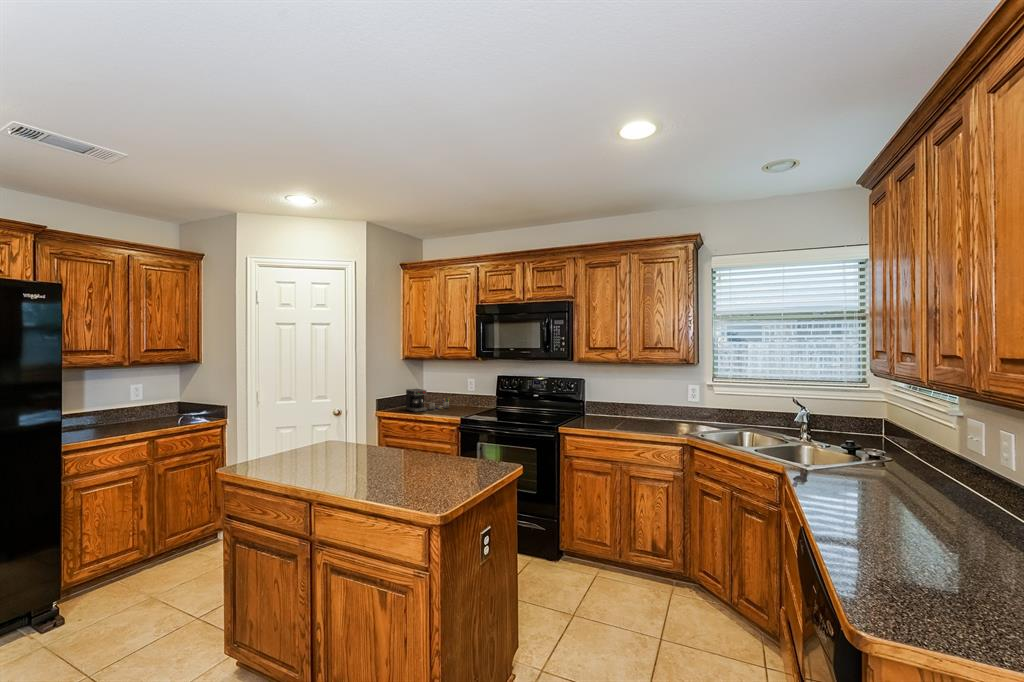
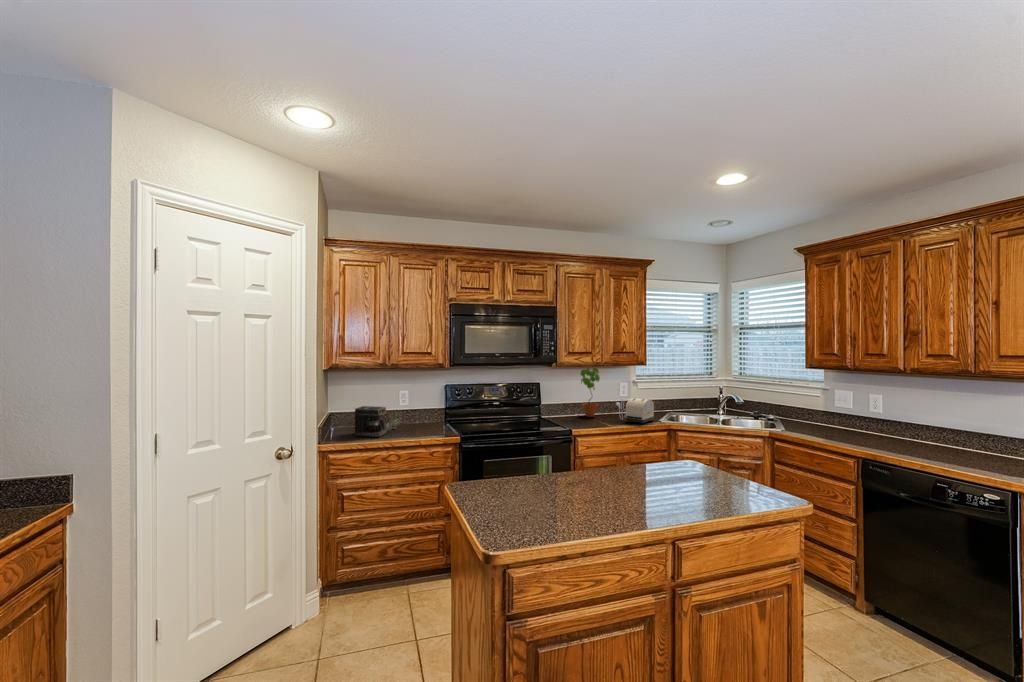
potted plant: none [614,365,639,420] -> present [581,368,600,417]
toaster: none [643,402,686,431] -> present [616,398,654,424]

